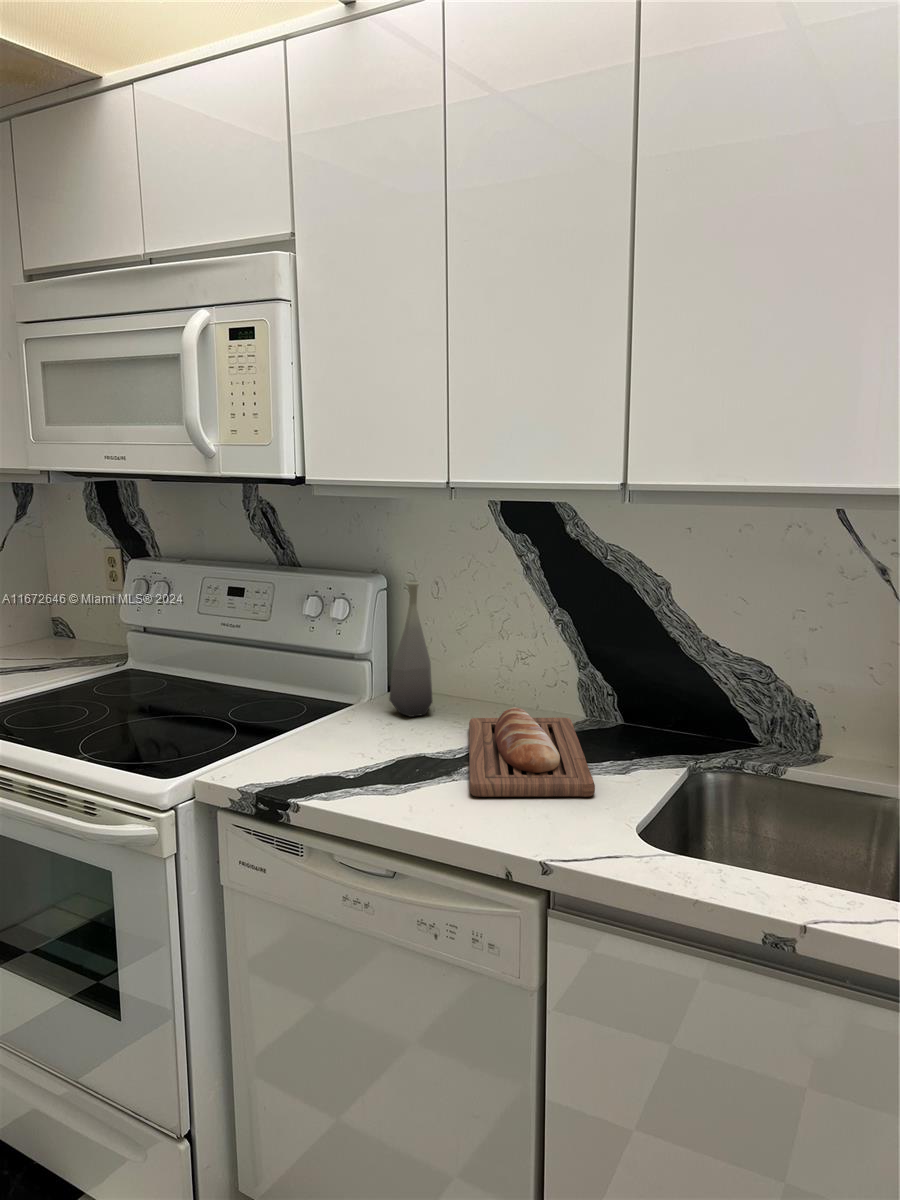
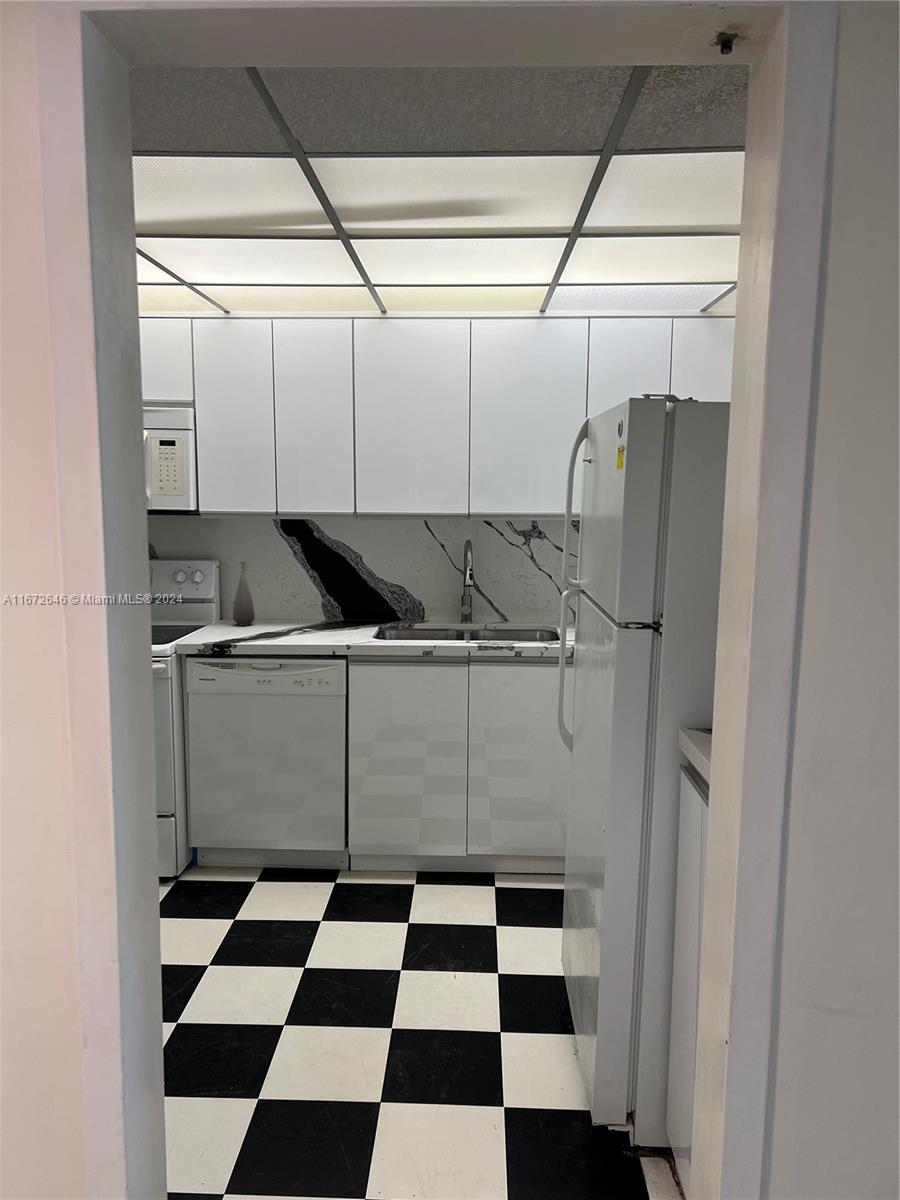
bread loaf: present [469,707,595,797] -> none [278,612,351,636]

